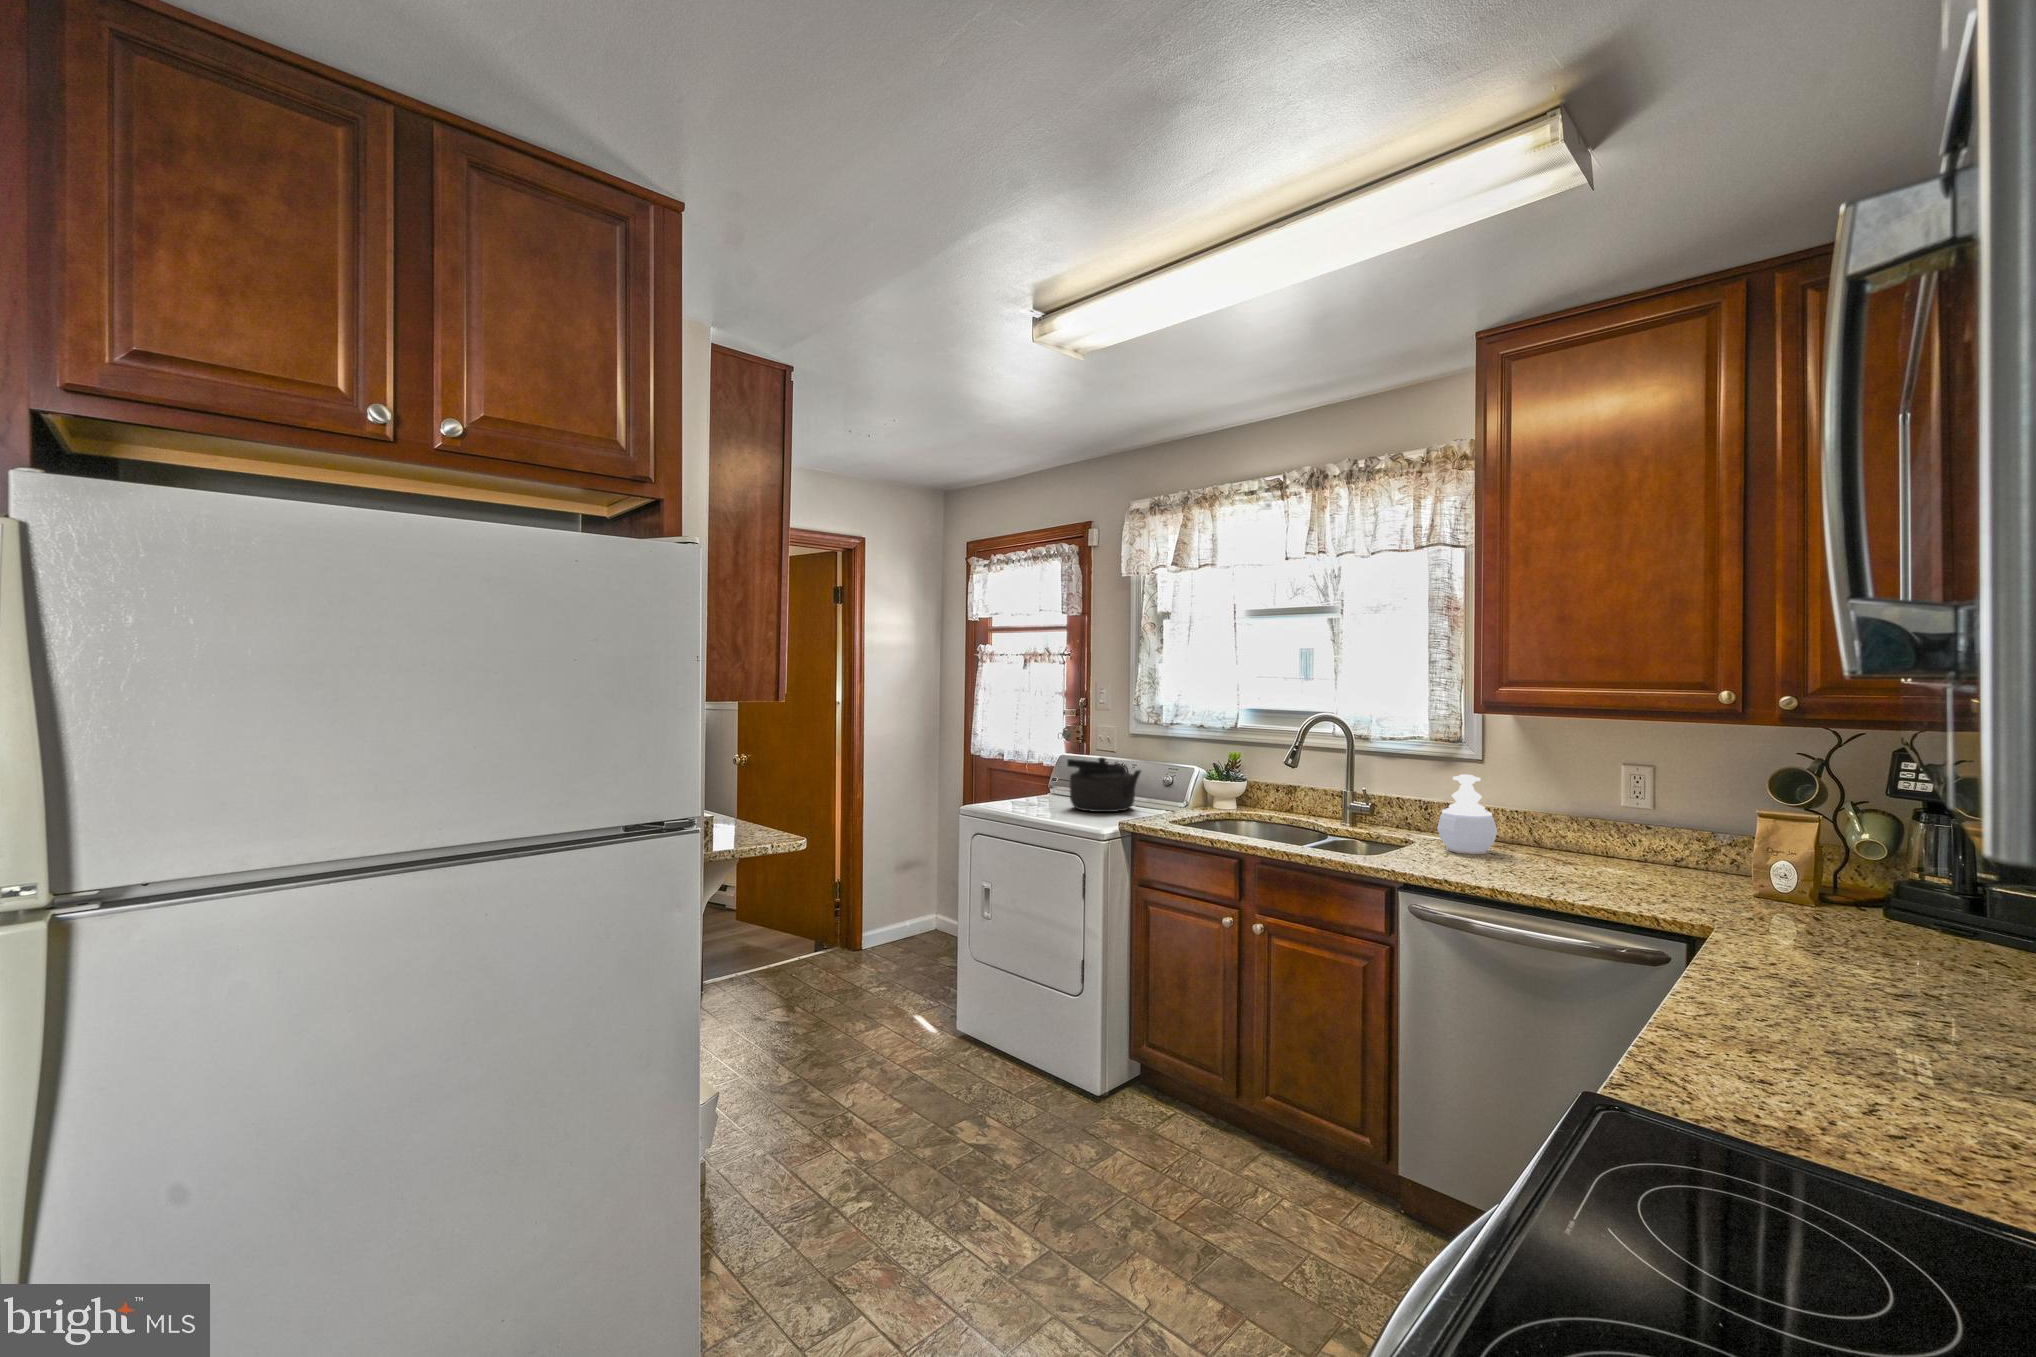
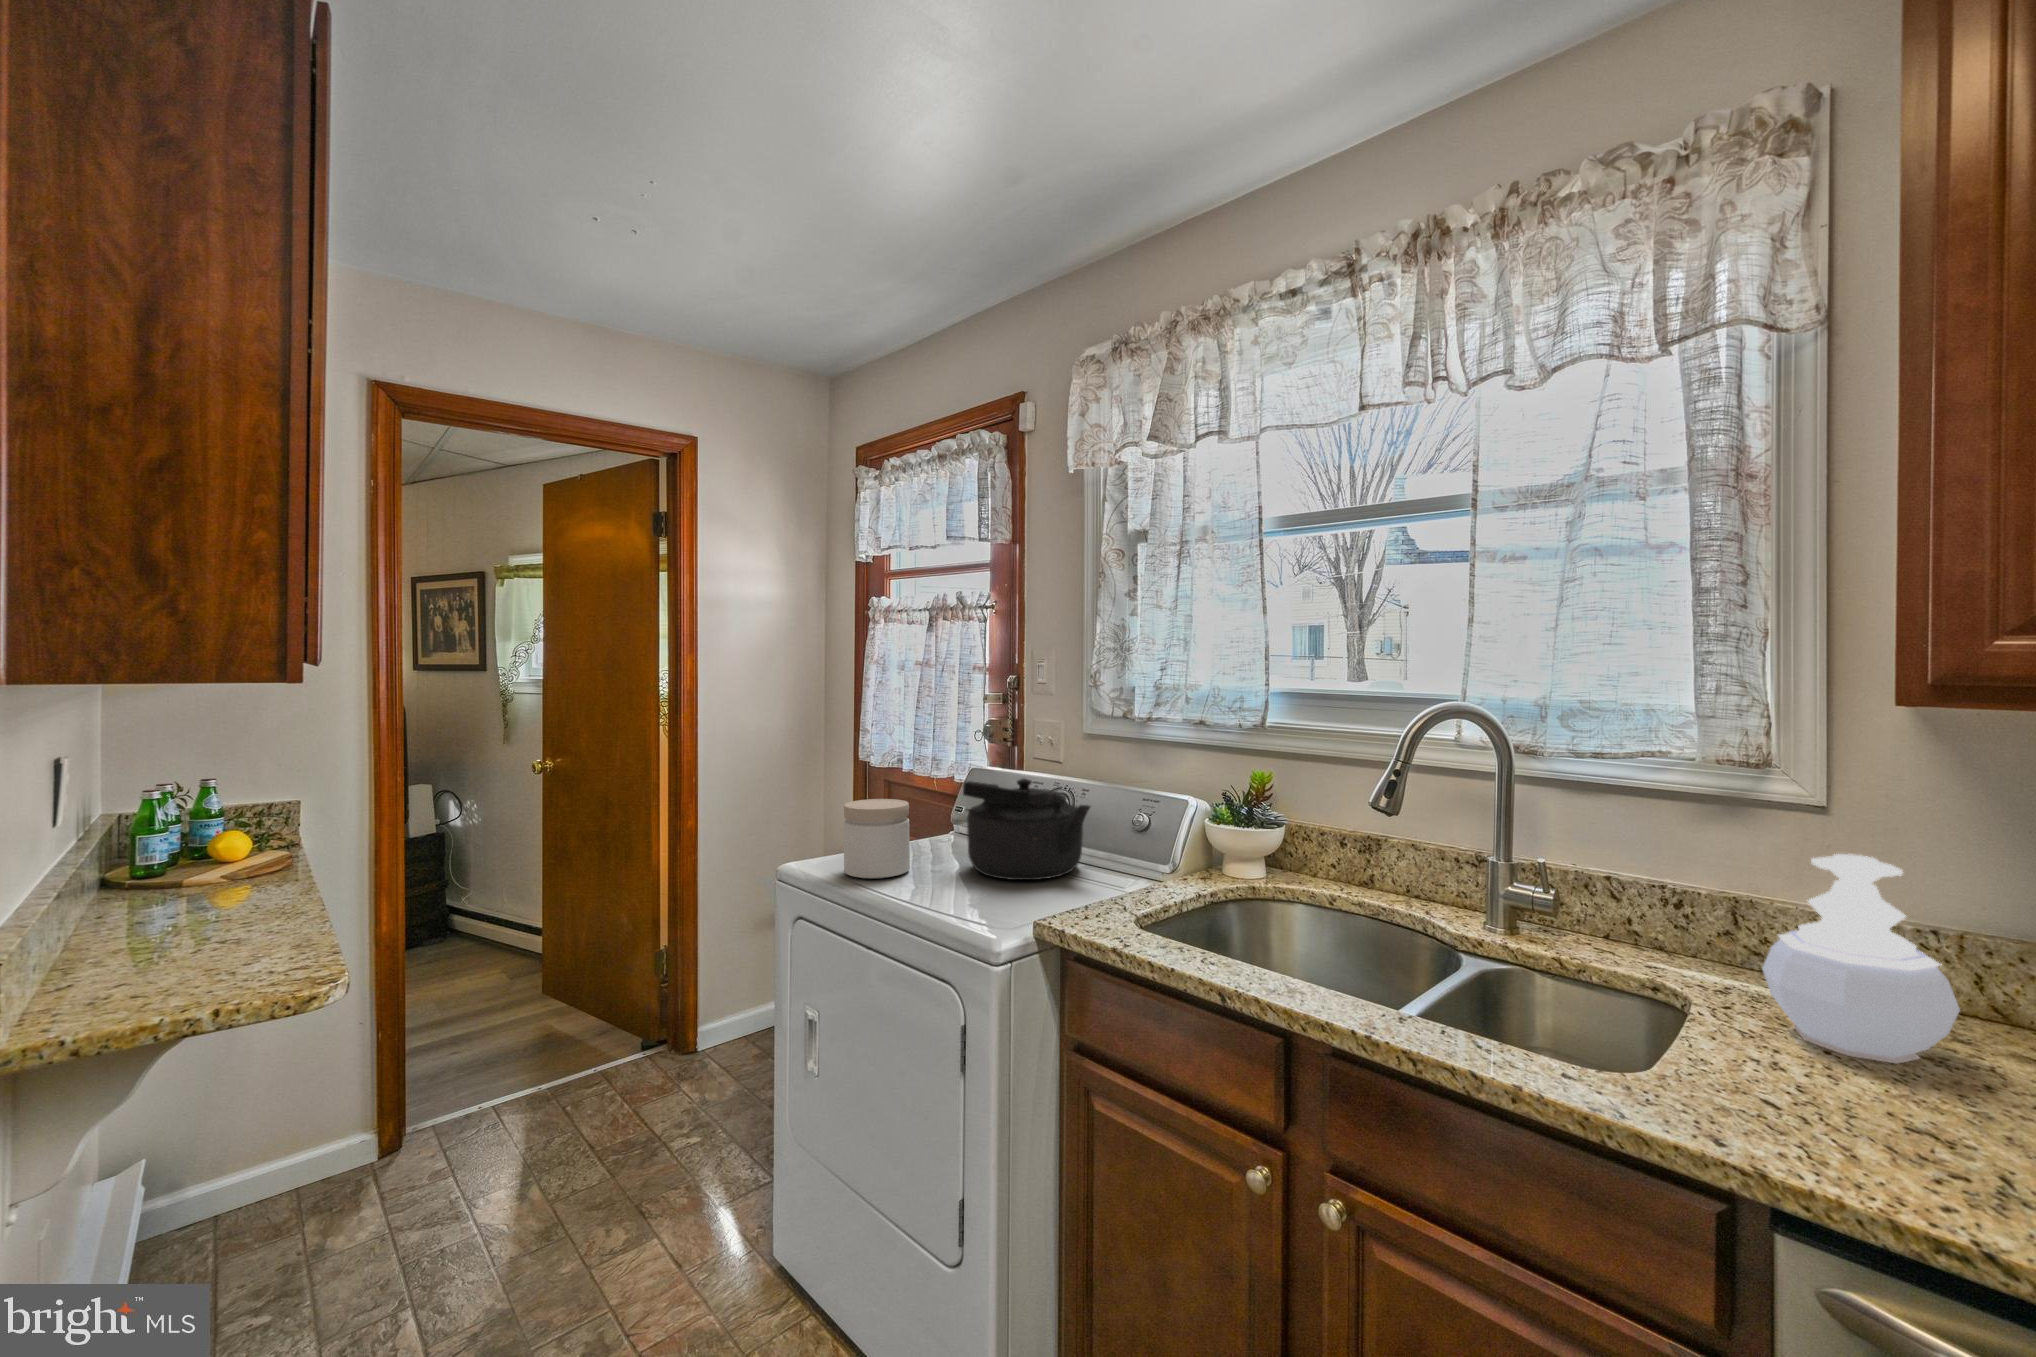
jar: none [1001,769,1037,812] -> present [844,799,910,879]

